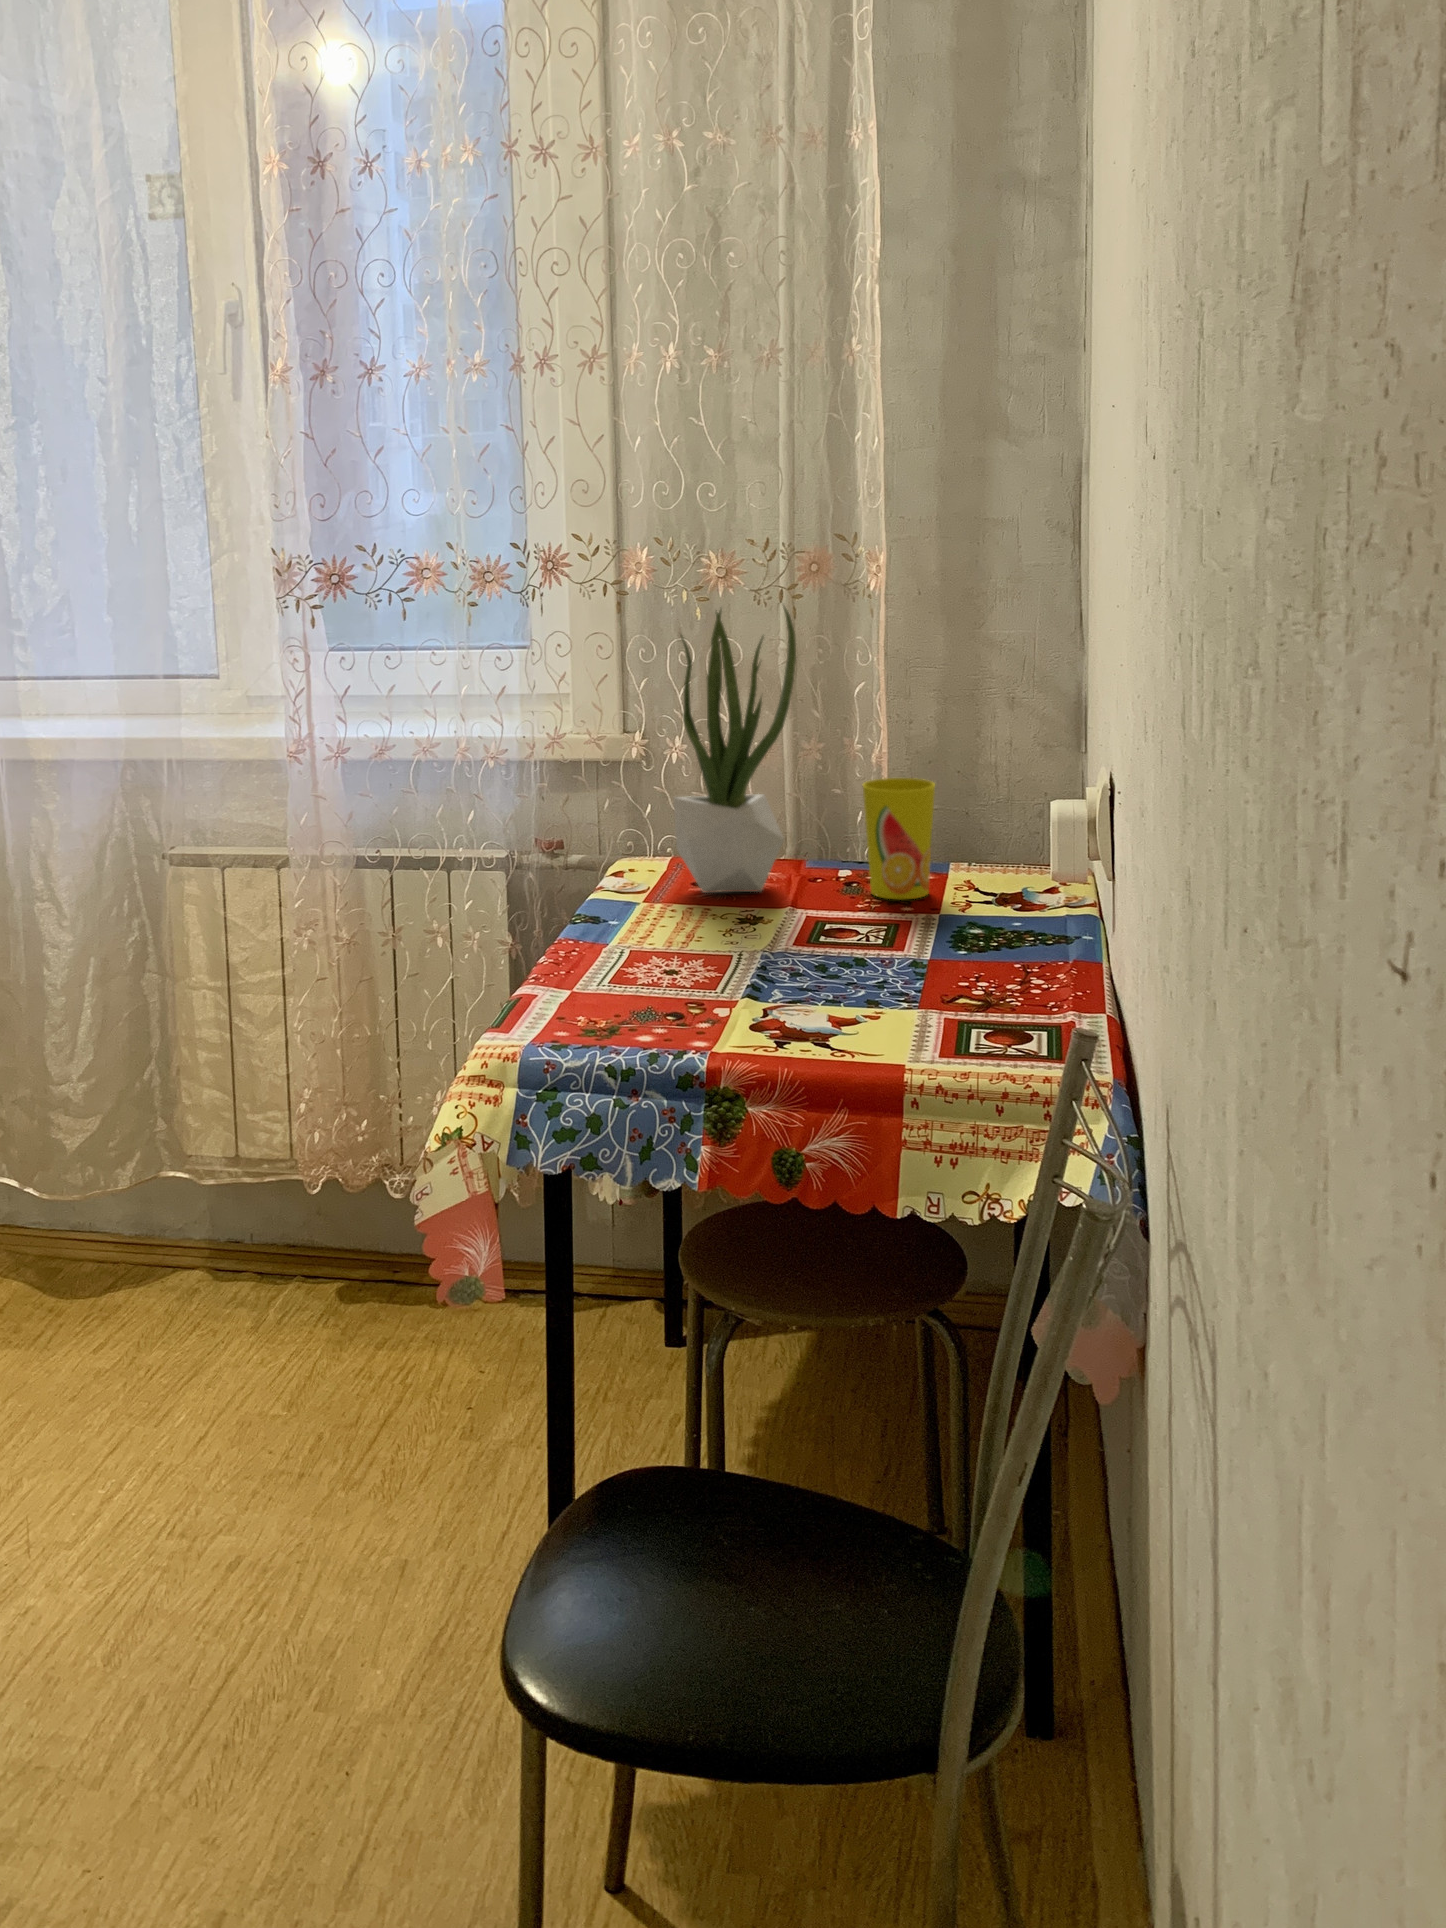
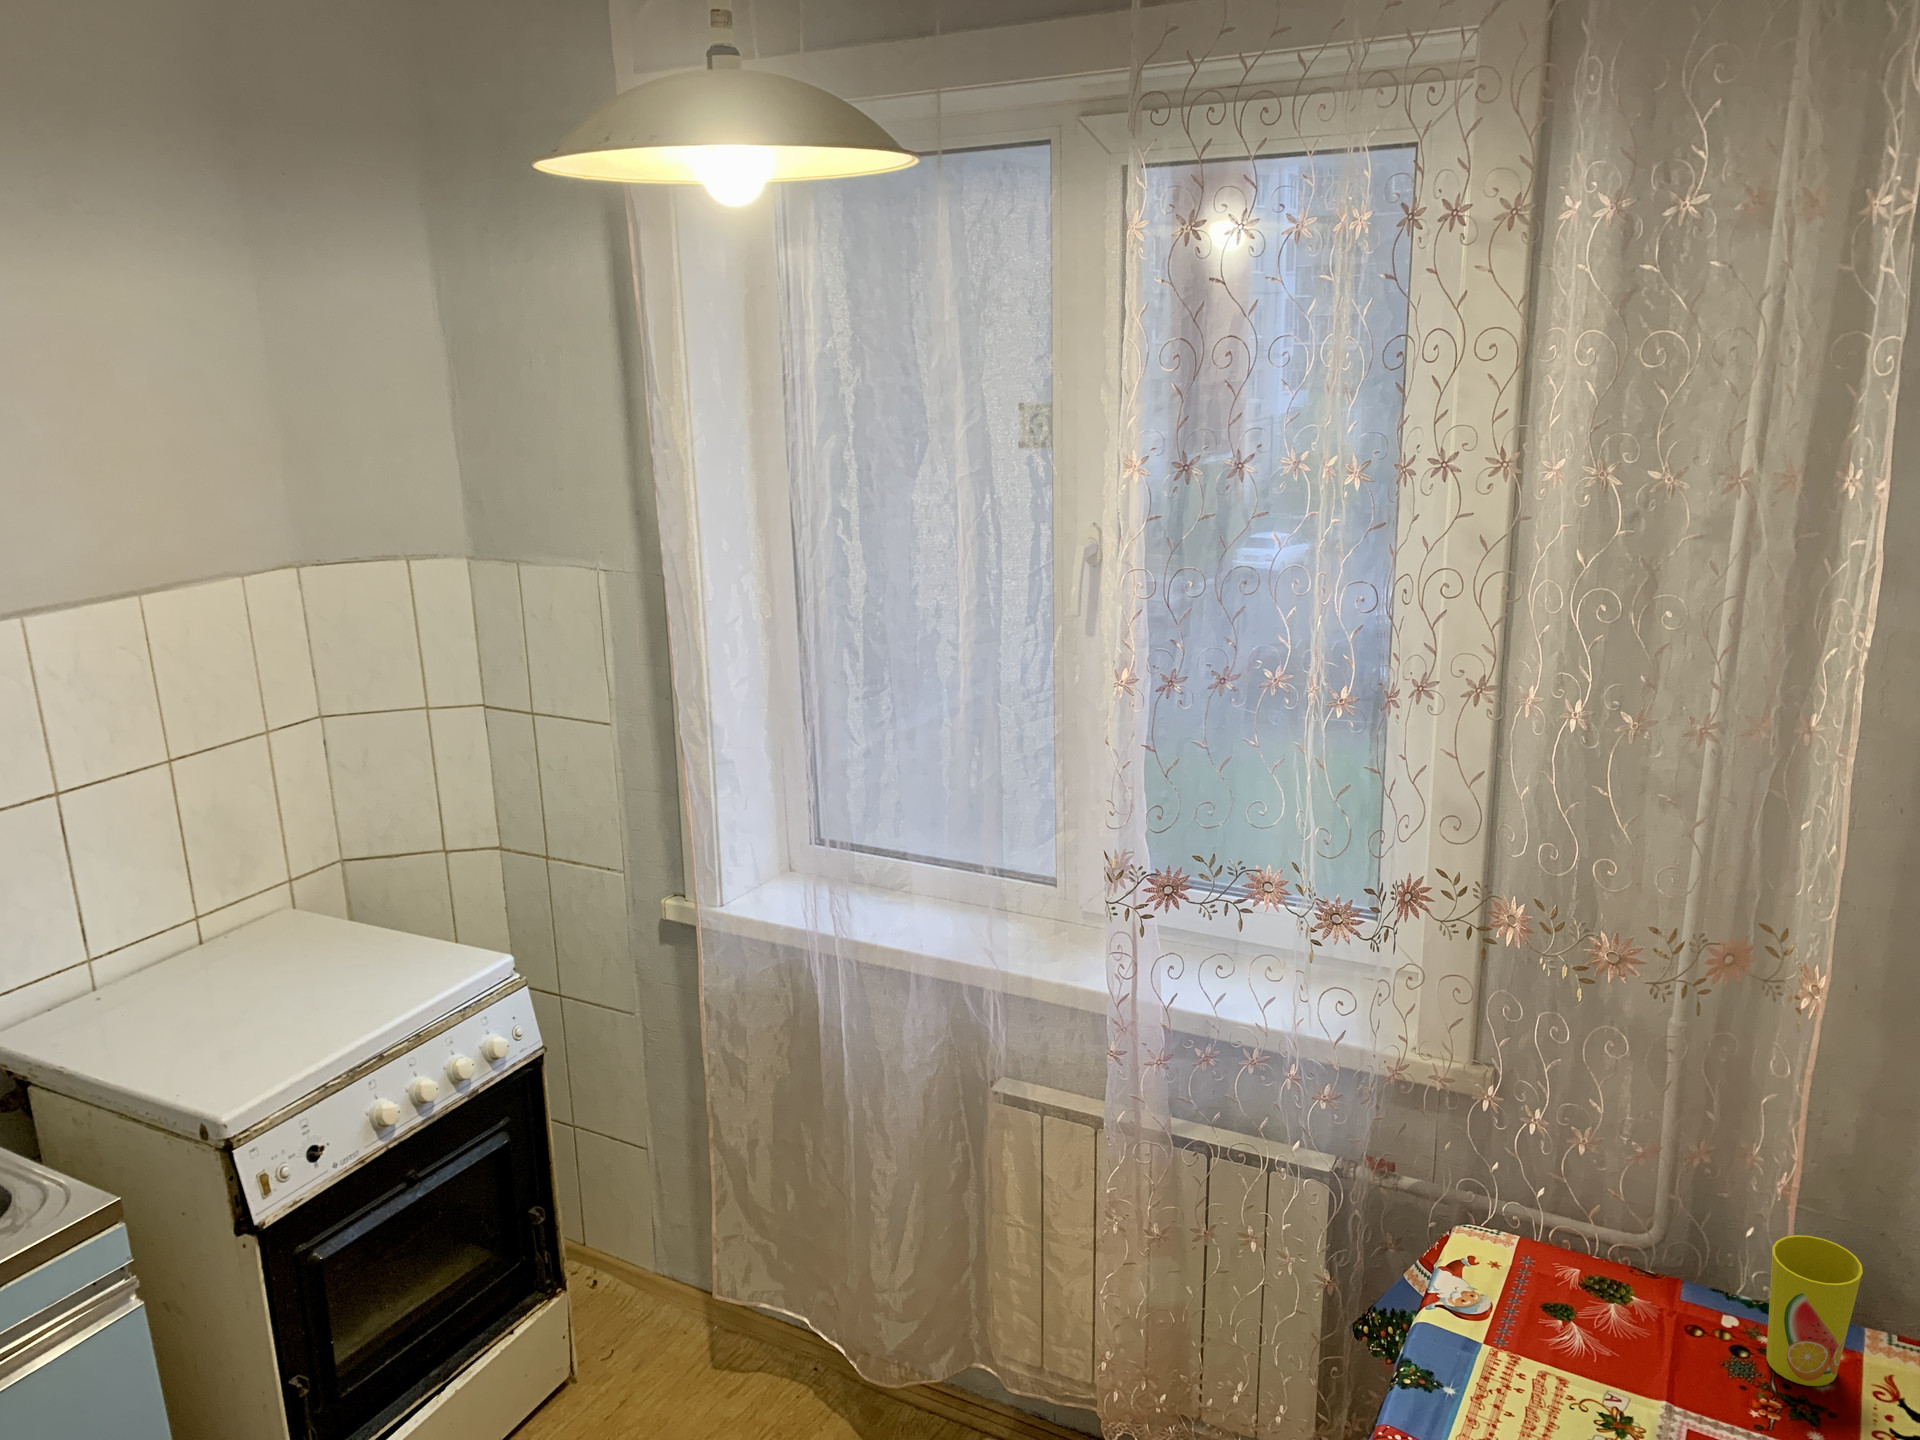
potted plant: present [674,606,796,893] -> none [1540,1027,1710,1334]

